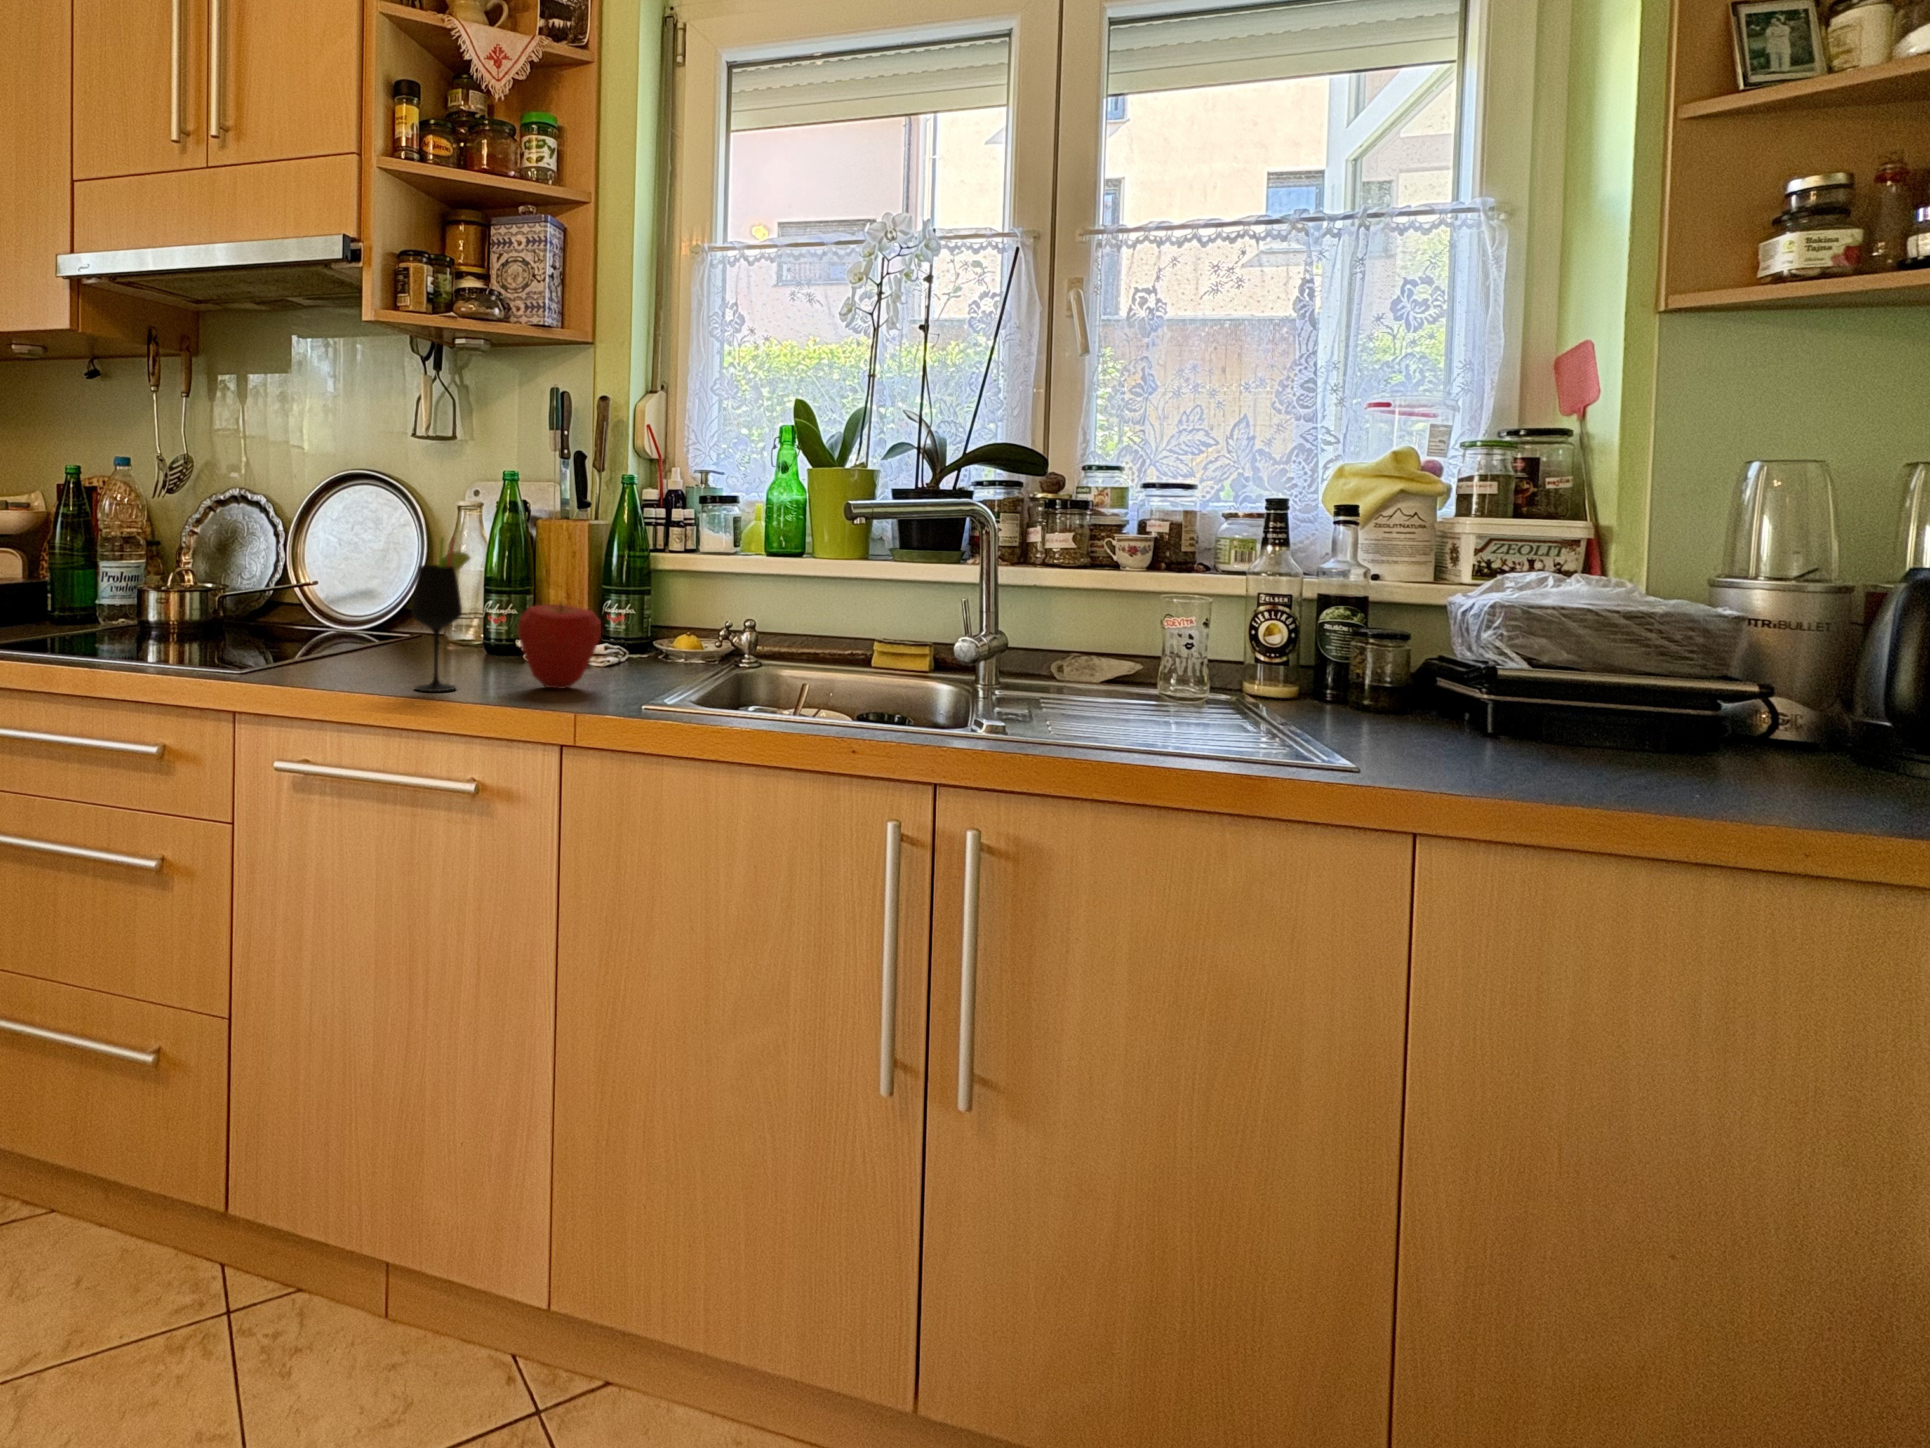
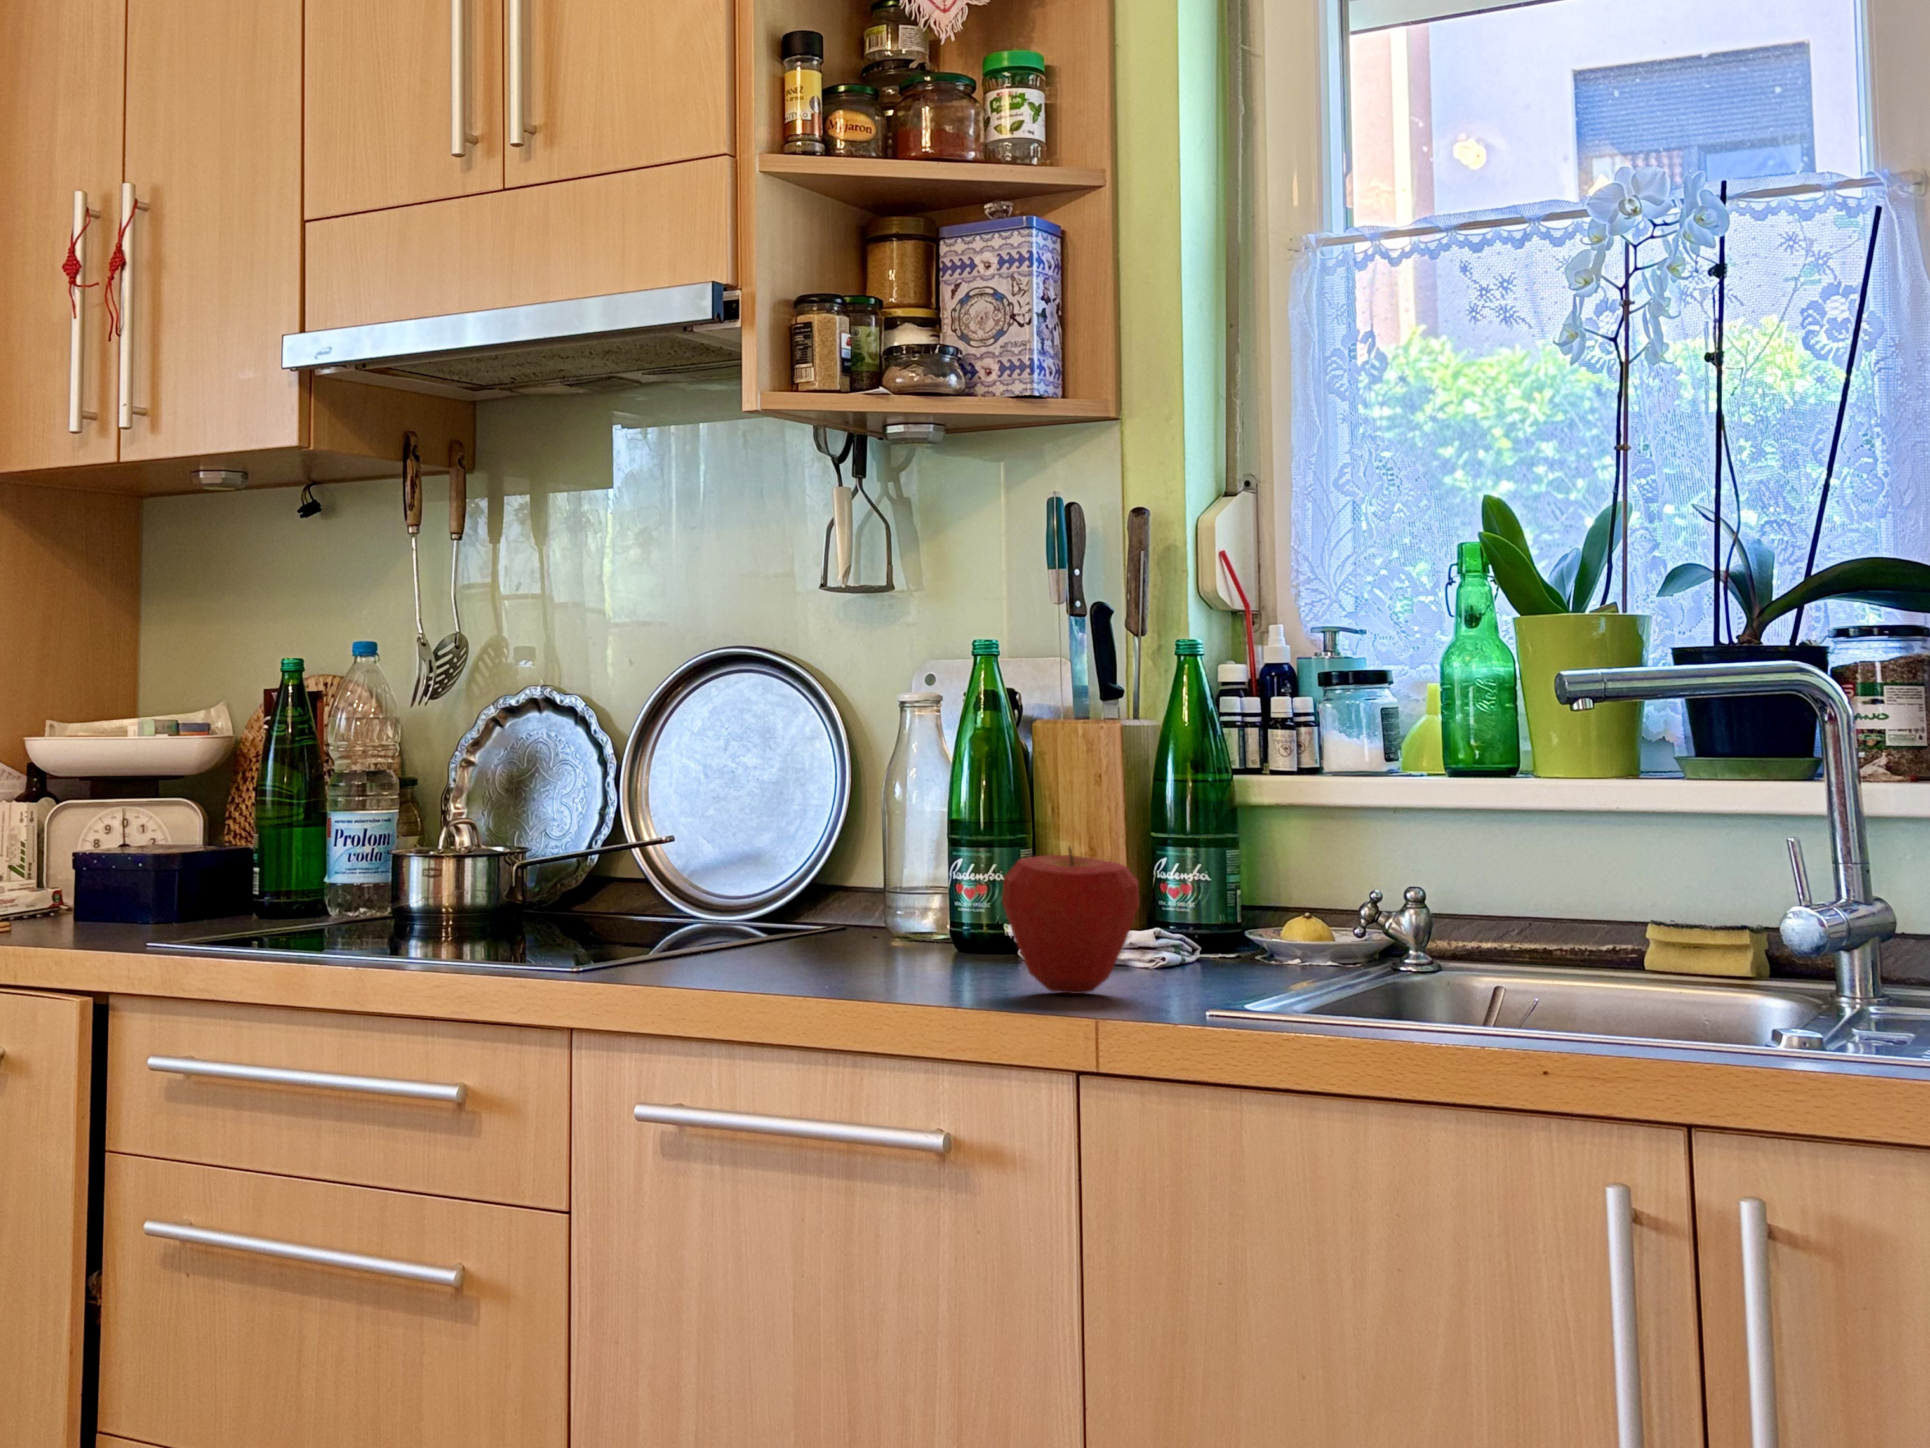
wine glass: present [411,538,470,691] -> none [832,746,924,995]

